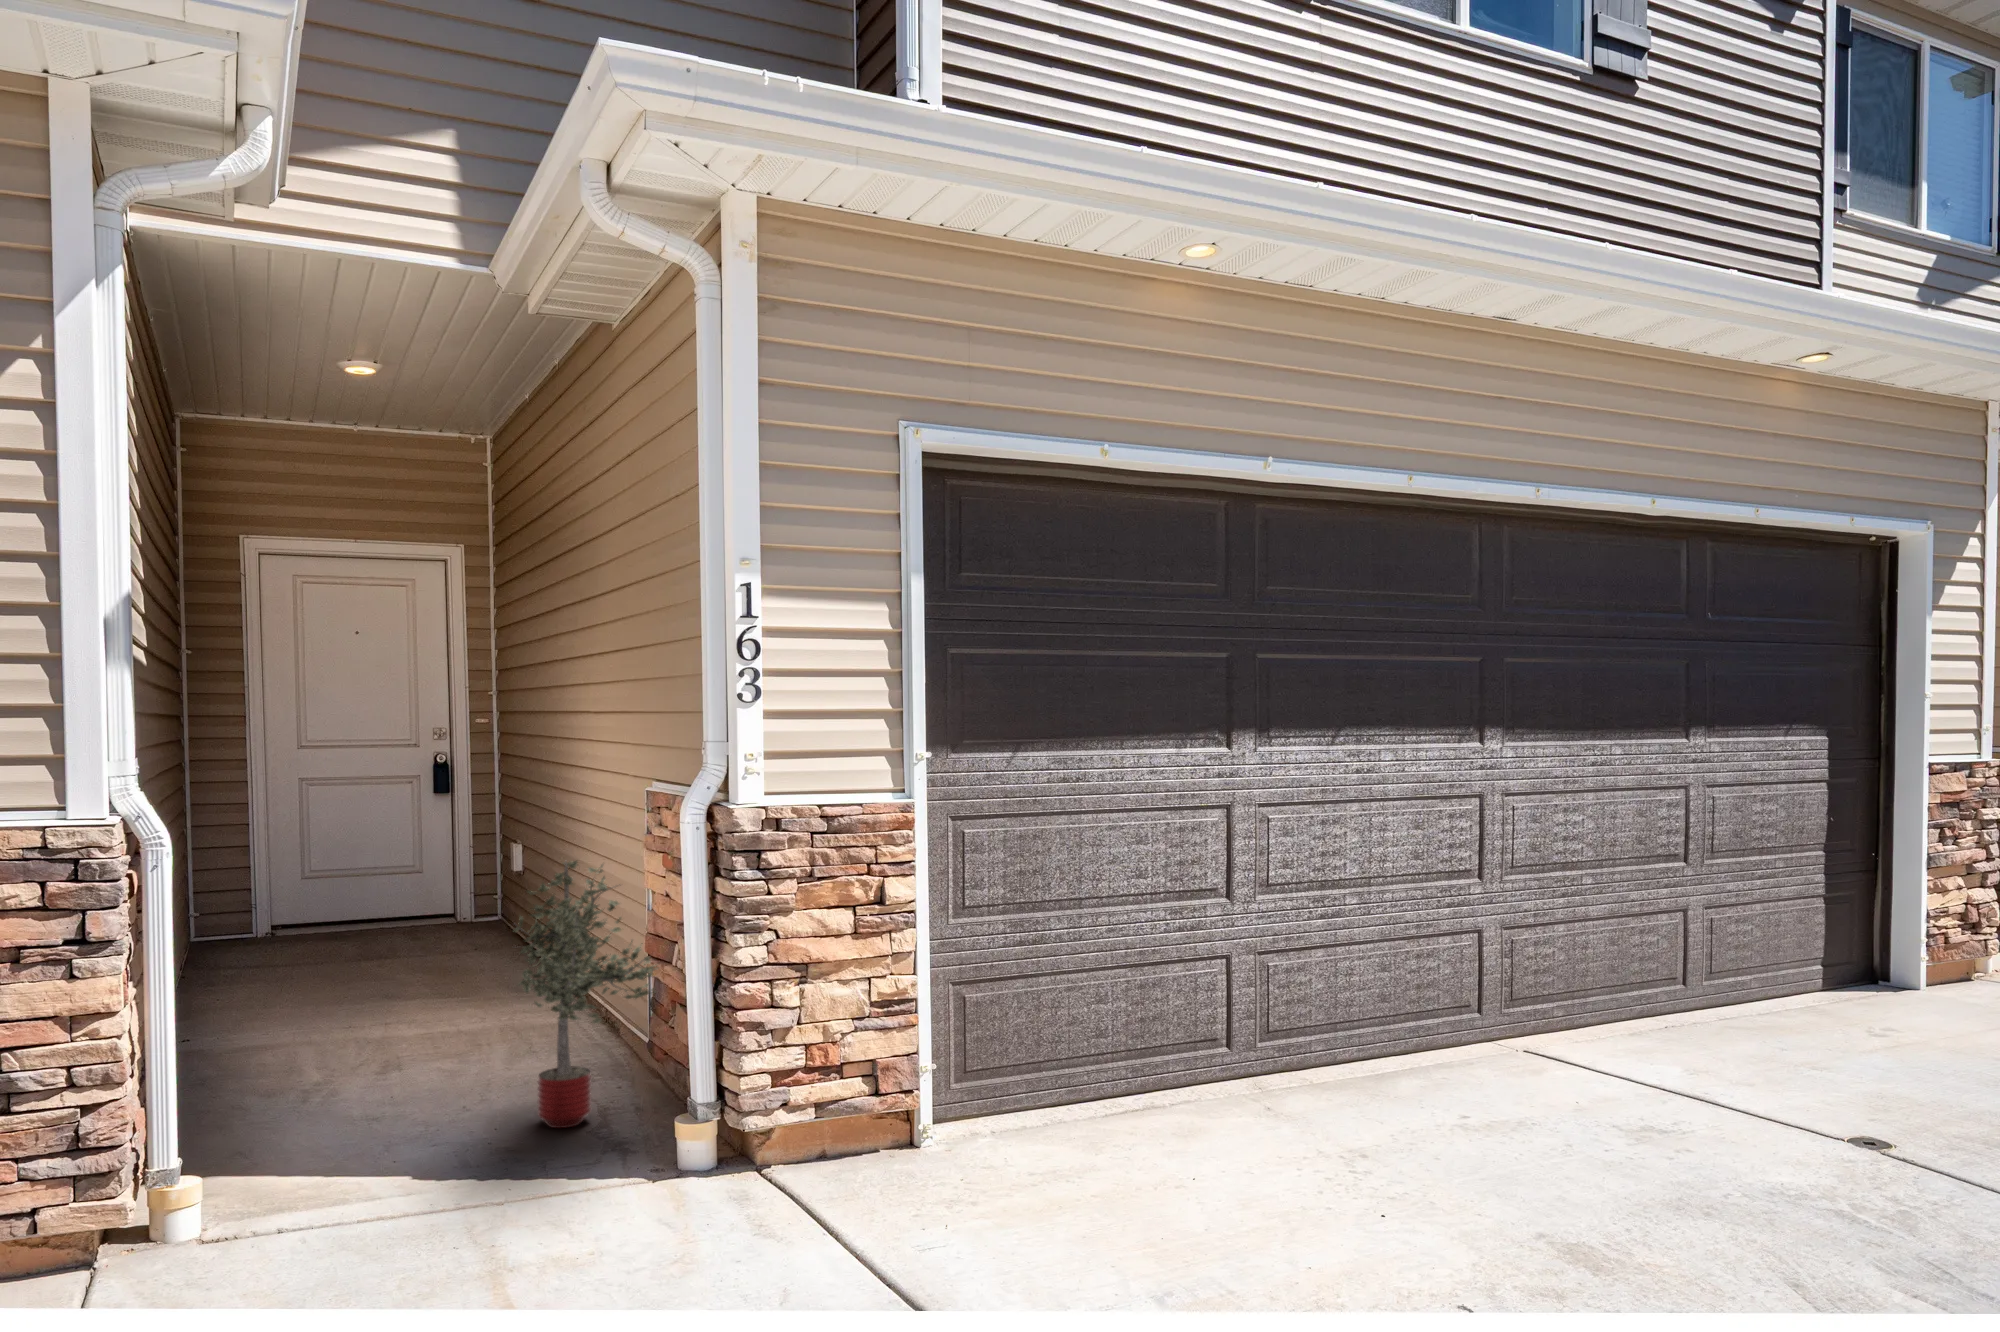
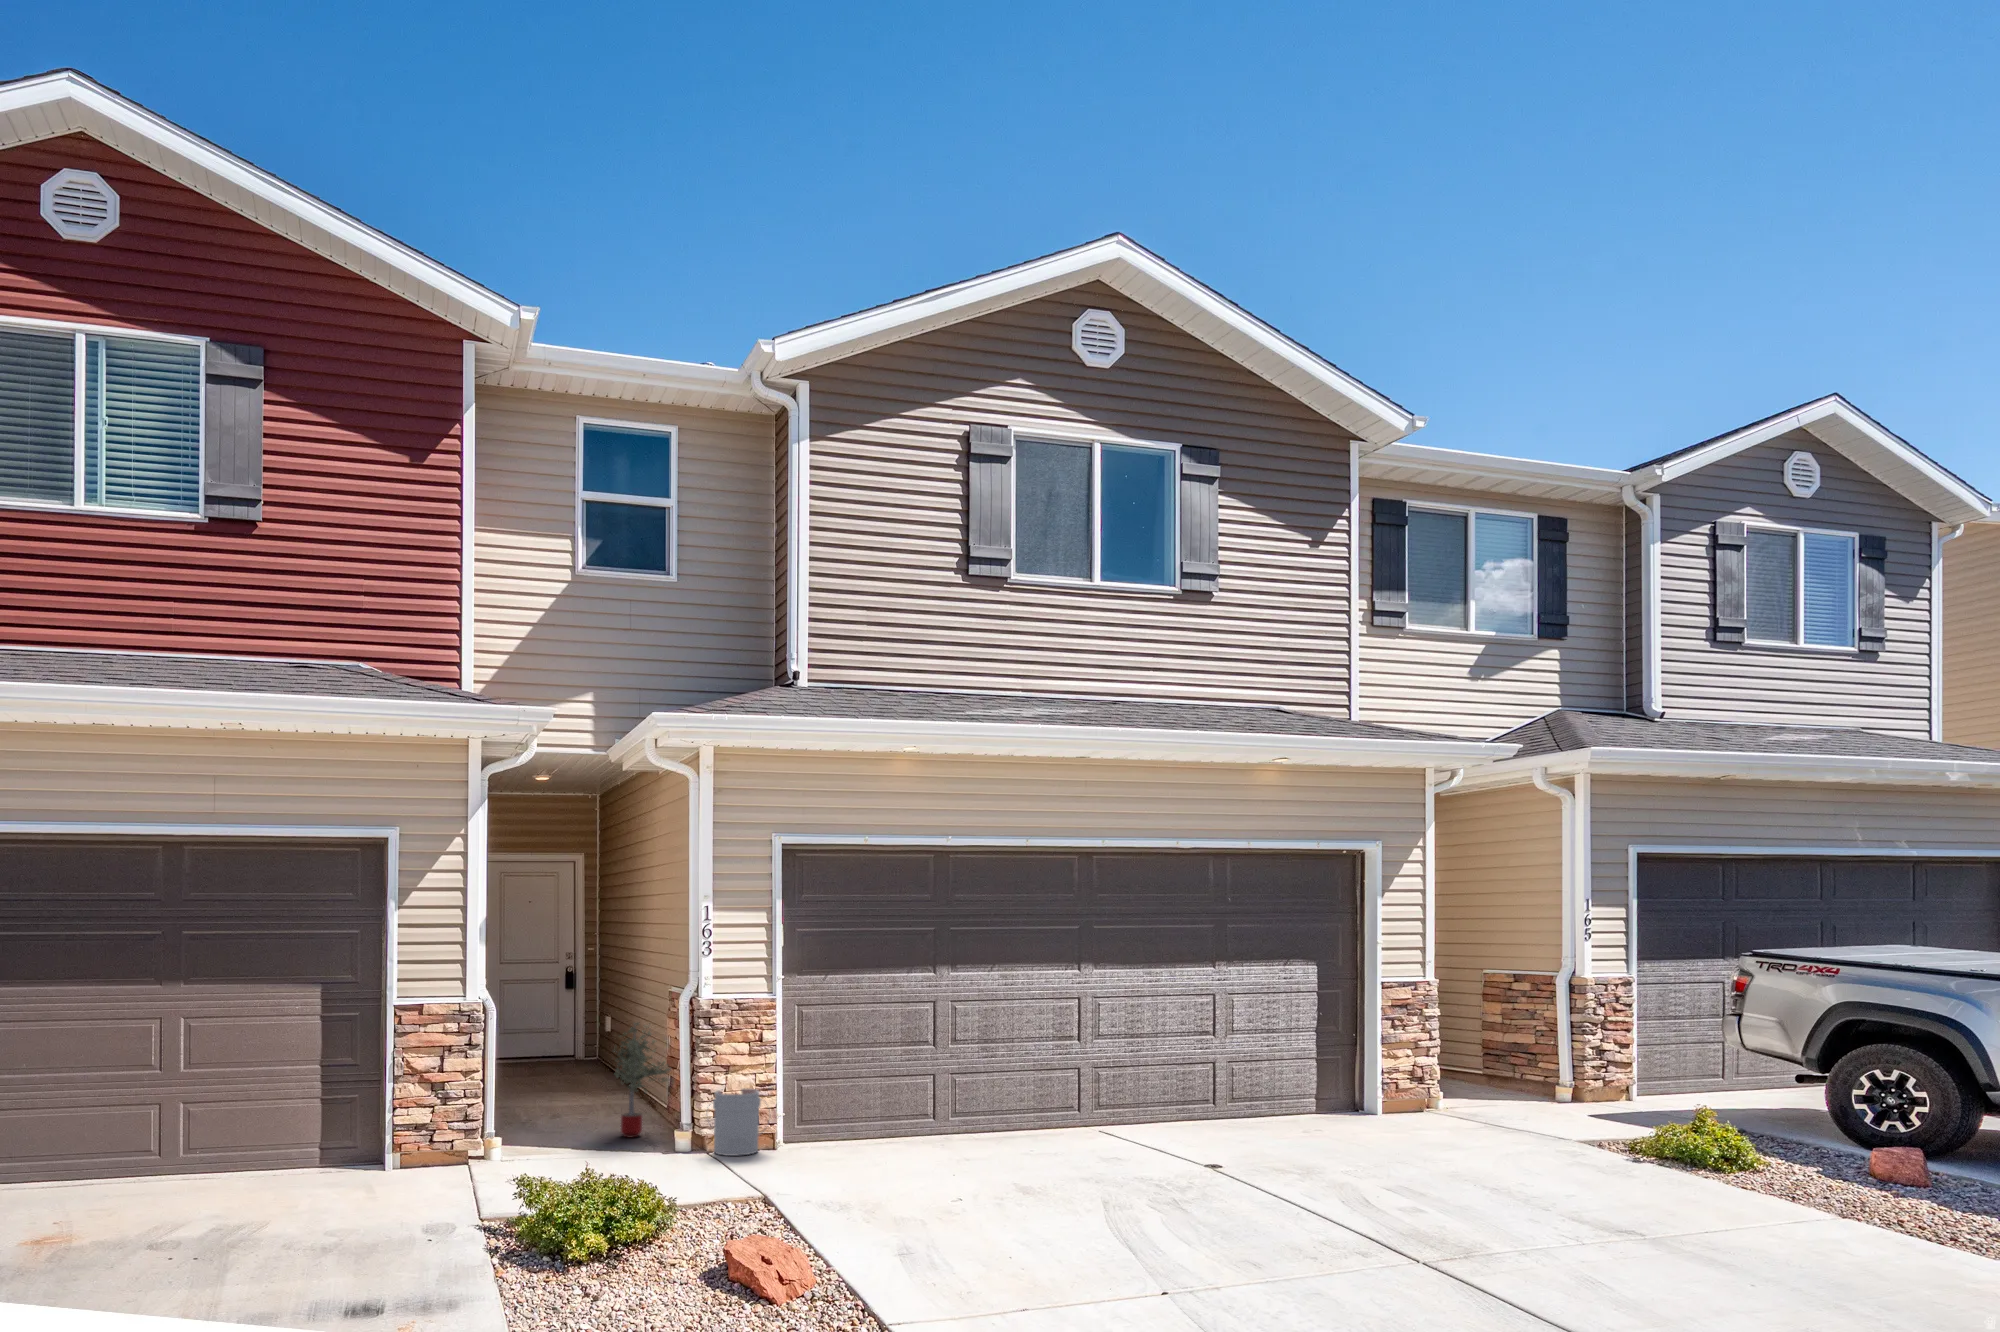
bucket: none [764,1019,919,1200] -> present [713,1089,762,1156]

